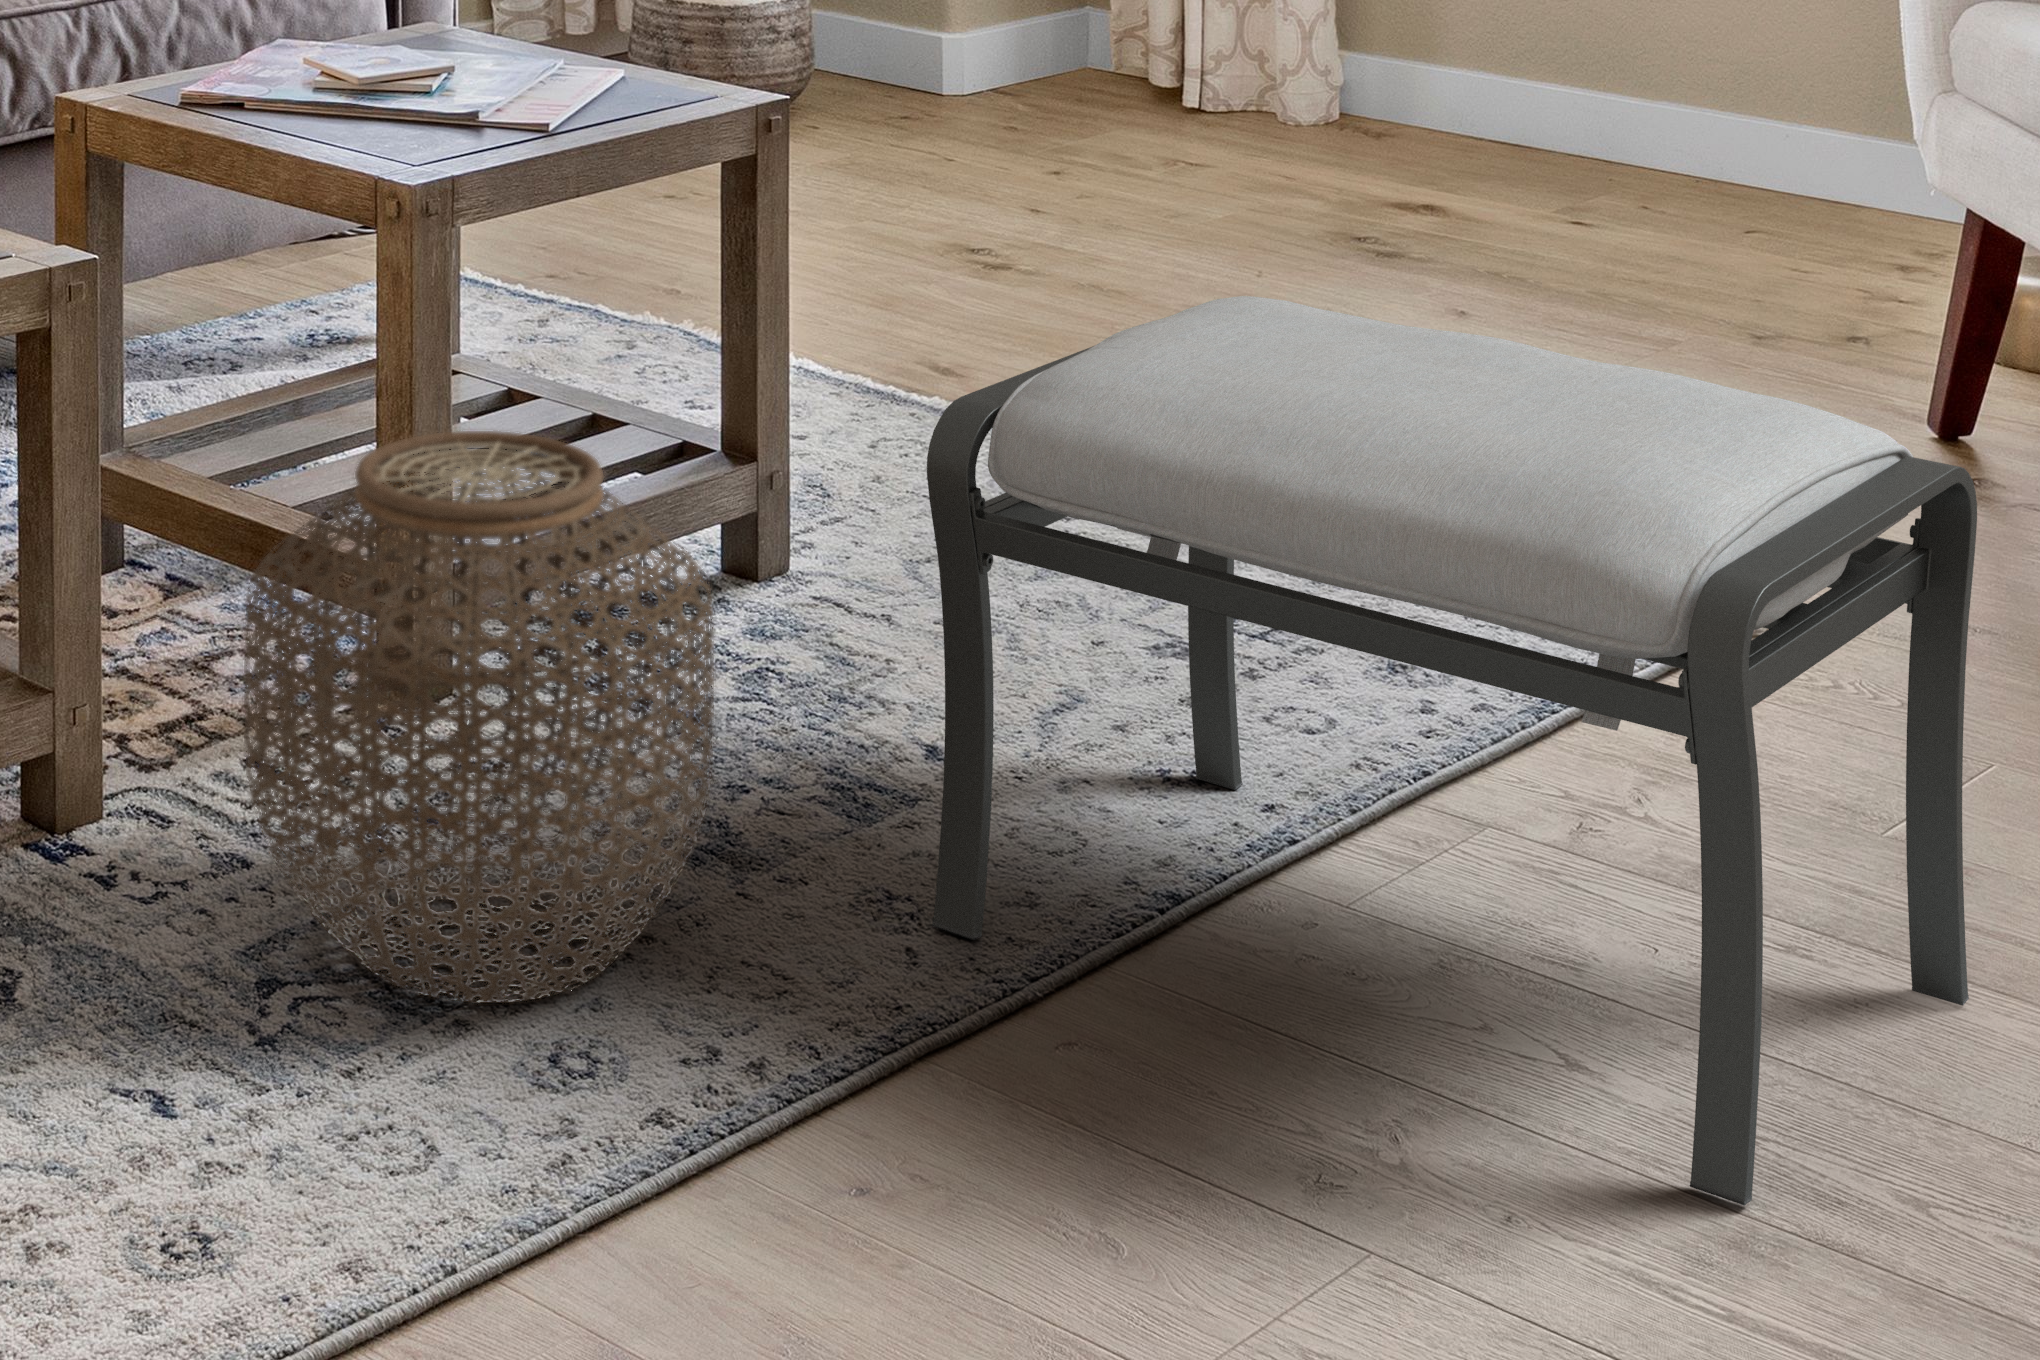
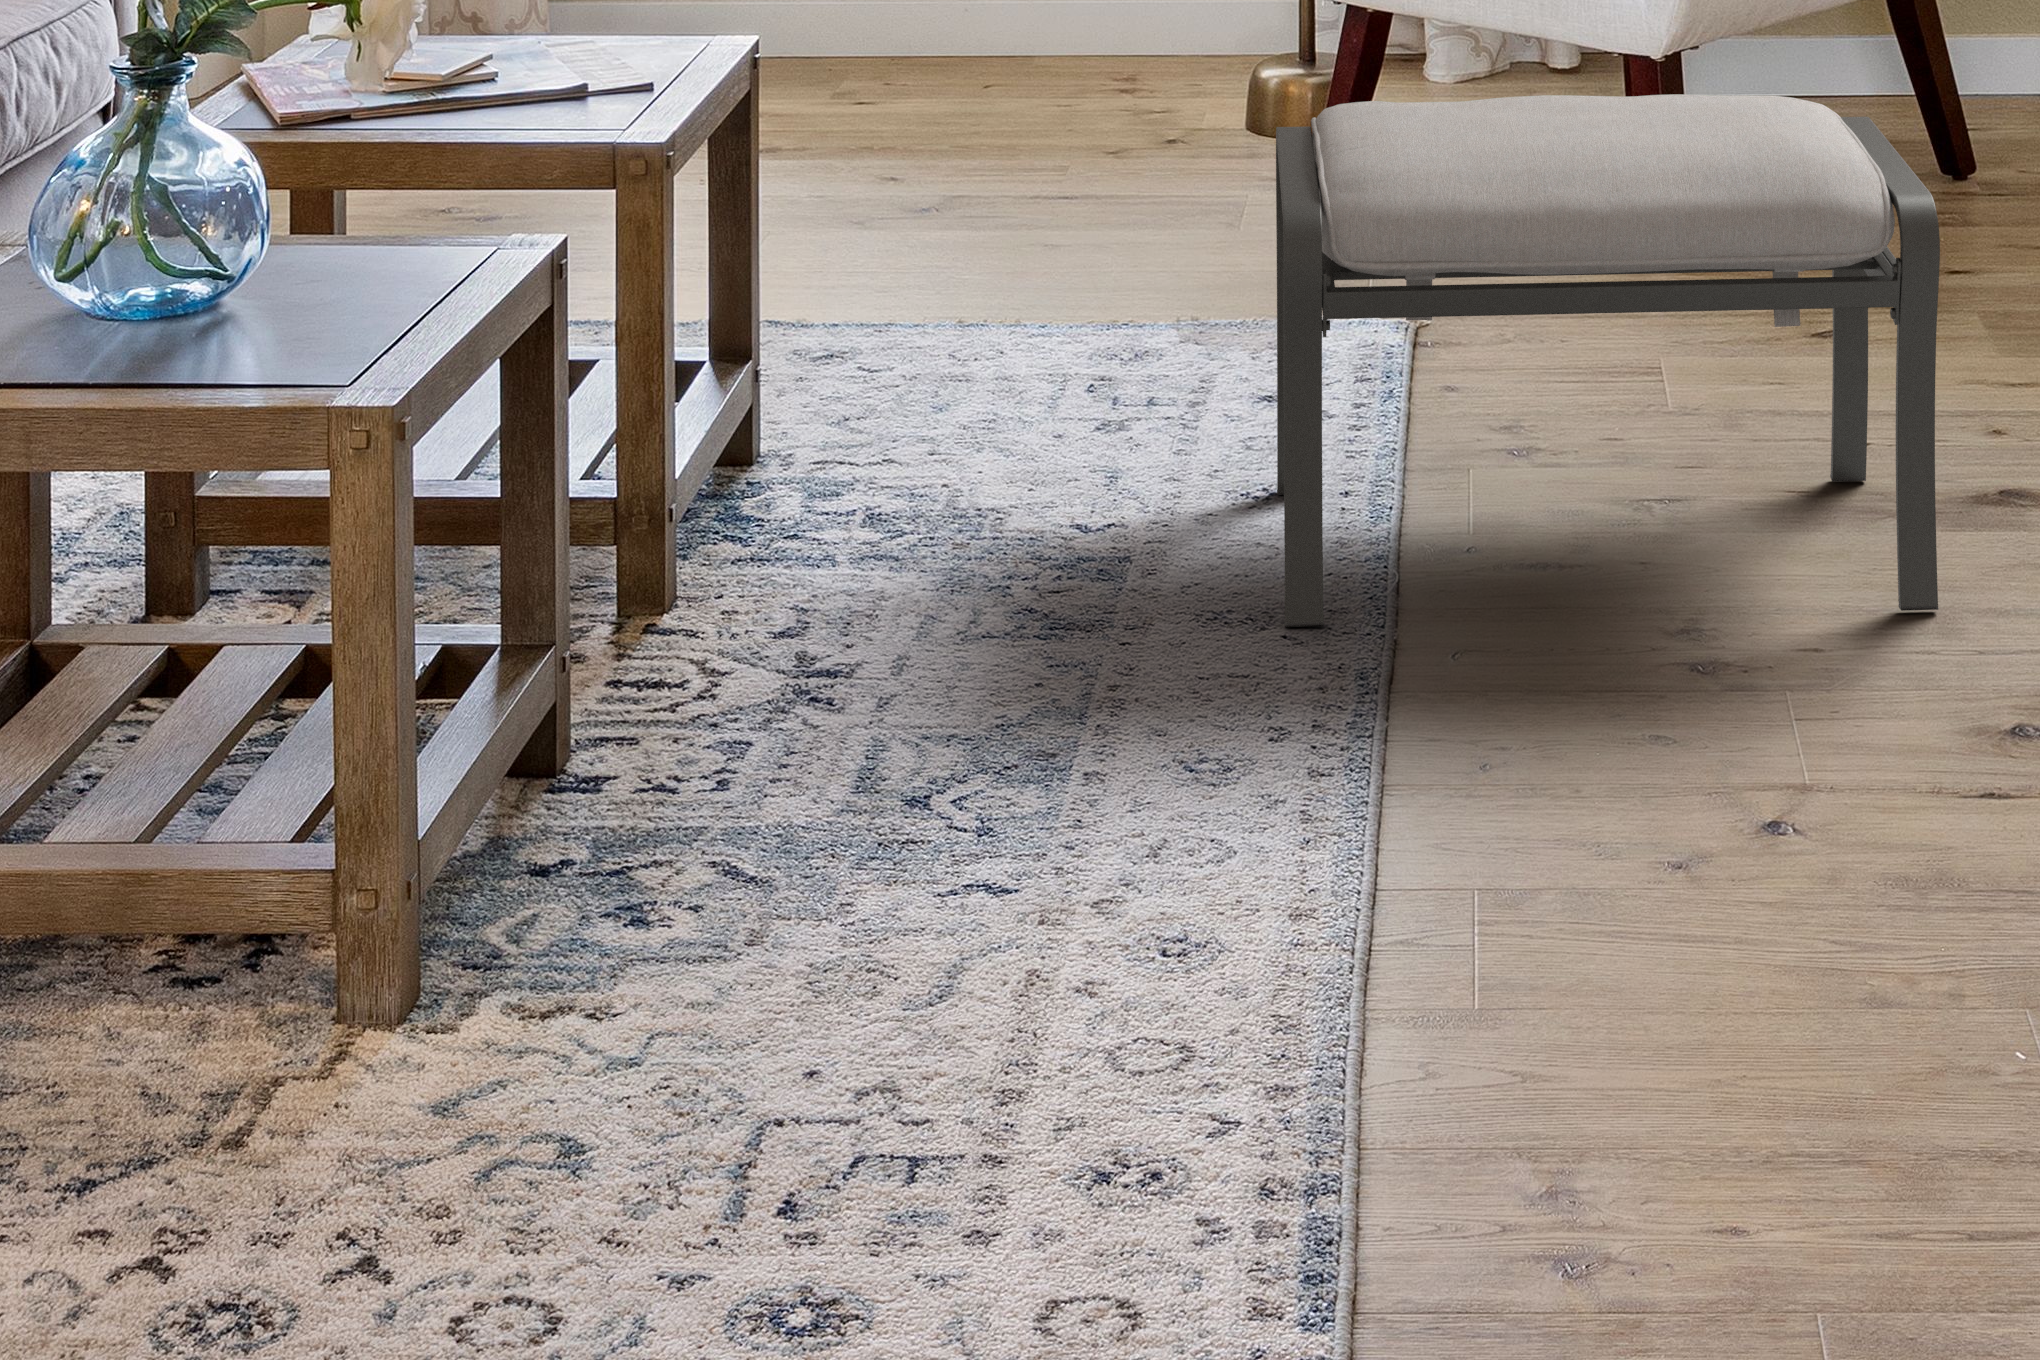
woven basket: present [244,431,714,1003] -> none [824,304,1225,781]

